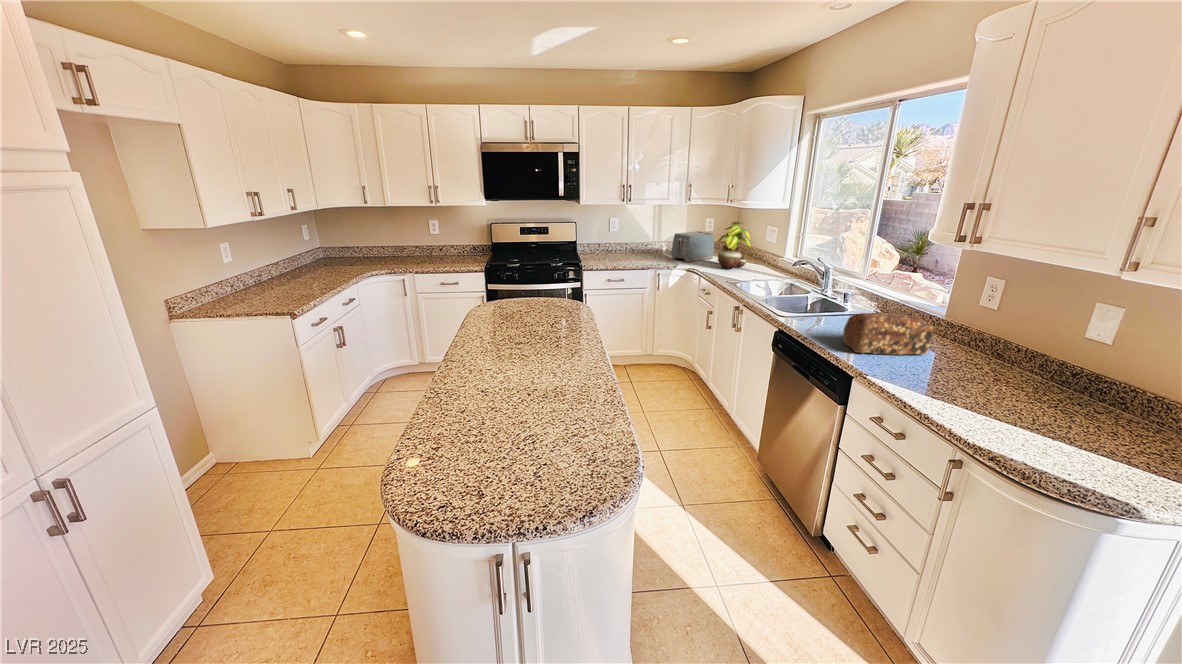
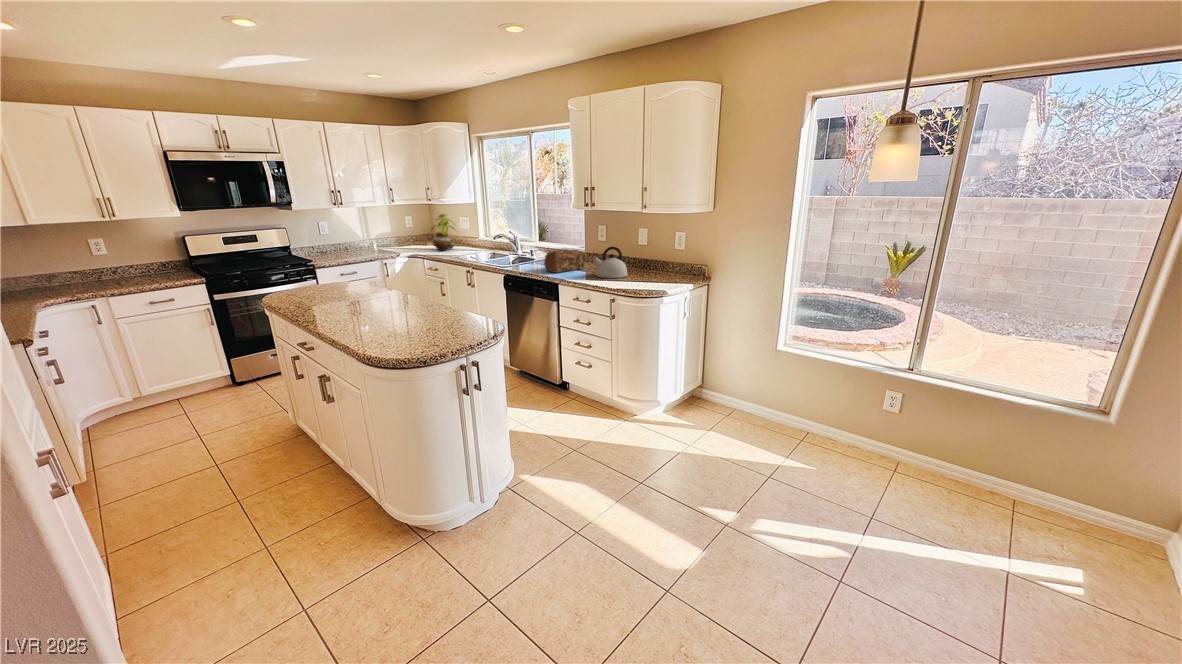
toaster: present [671,231,714,262] -> none [389,227,424,251]
kettle: none [940,336,1027,408] -> present [593,247,628,278]

